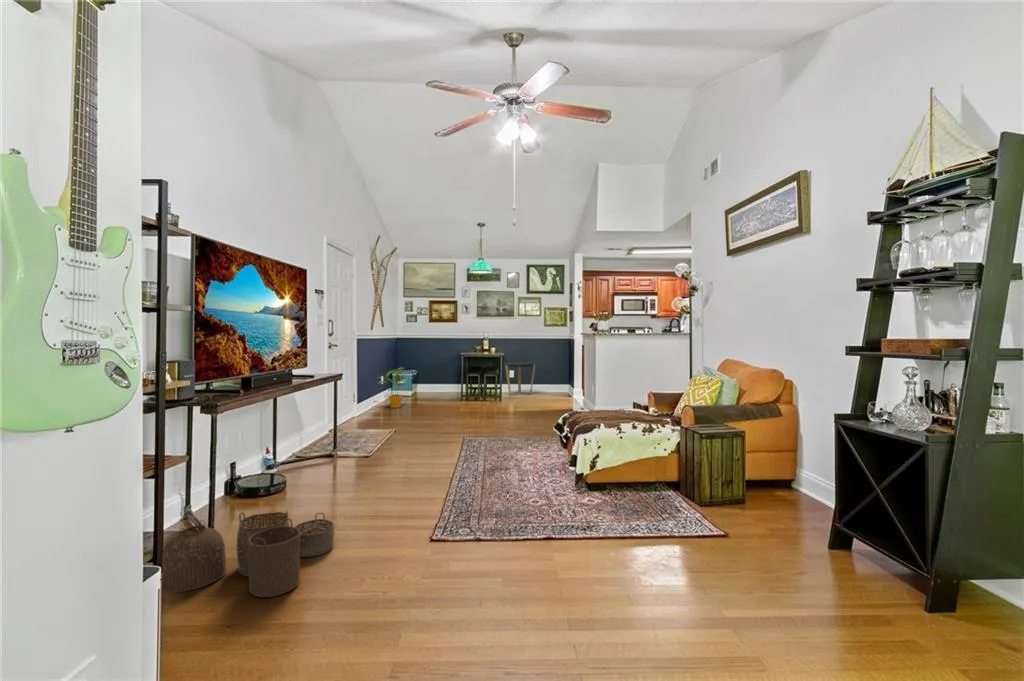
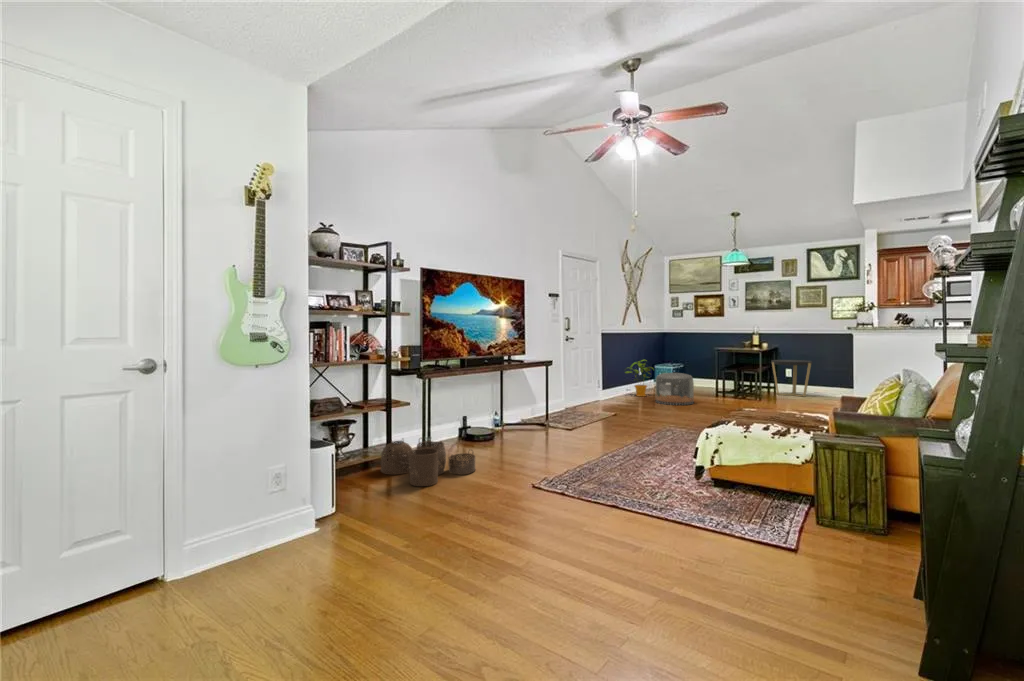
pouf: none [419,380,457,414] -> present [655,373,694,405]

